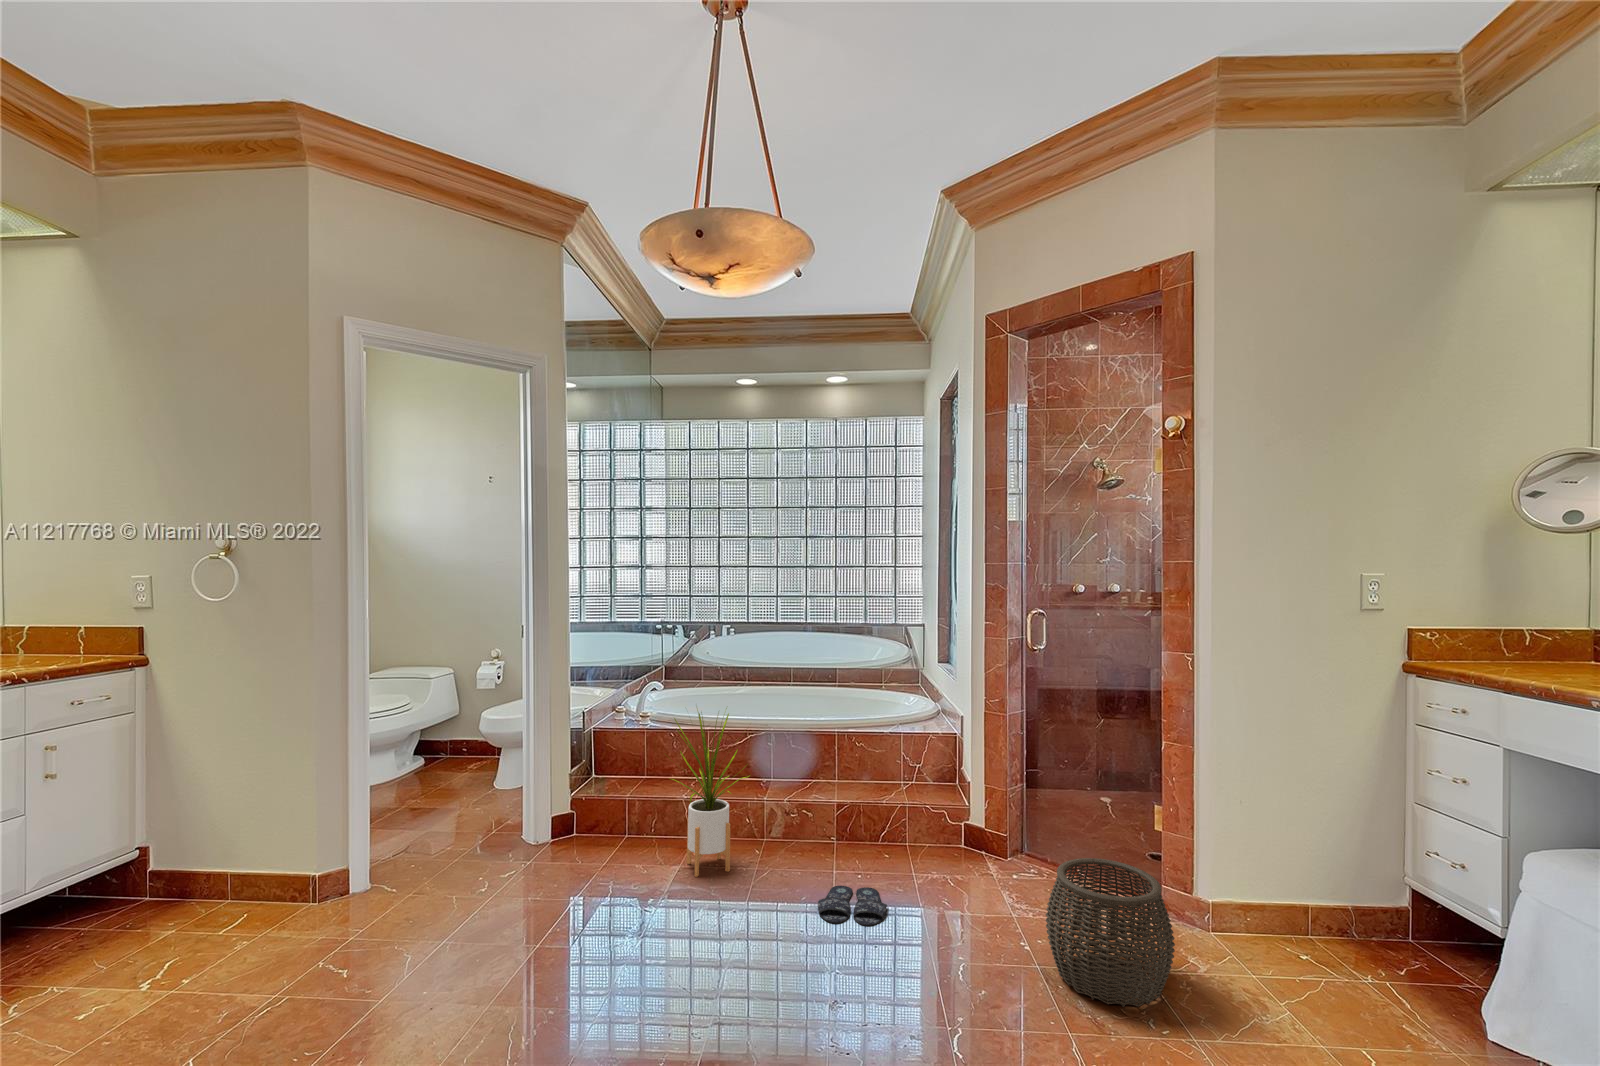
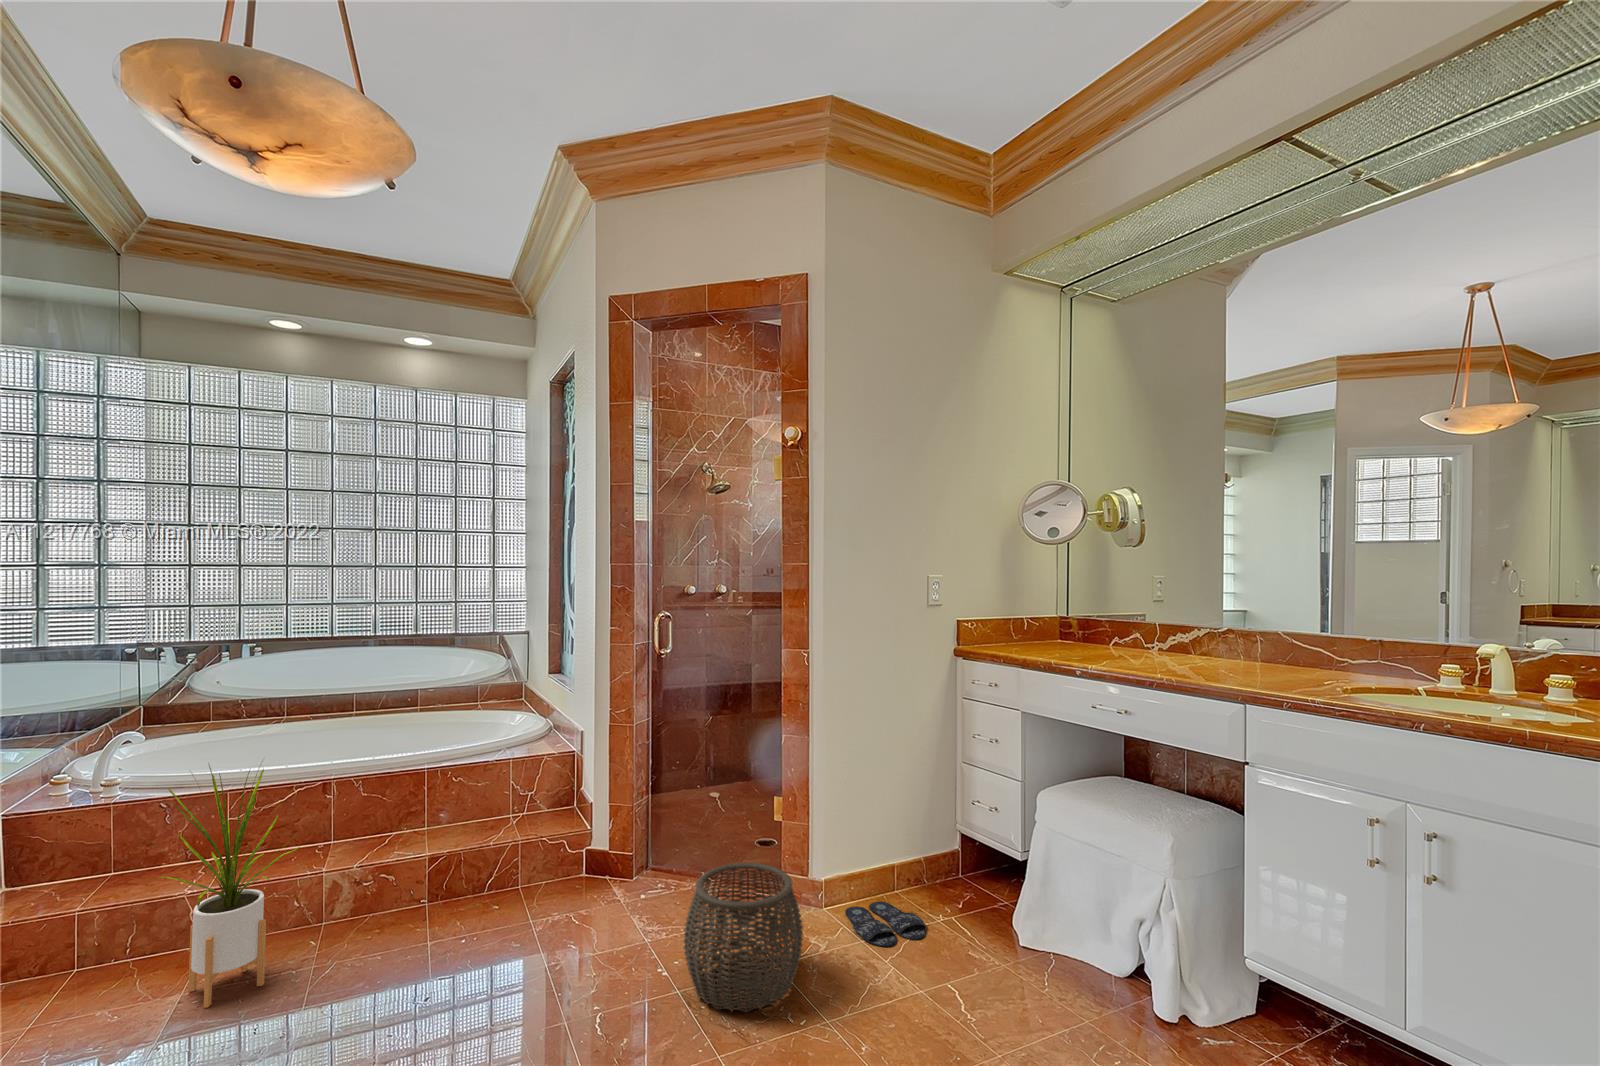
slippers: present [818,886,887,926] -> present [845,901,926,947]

